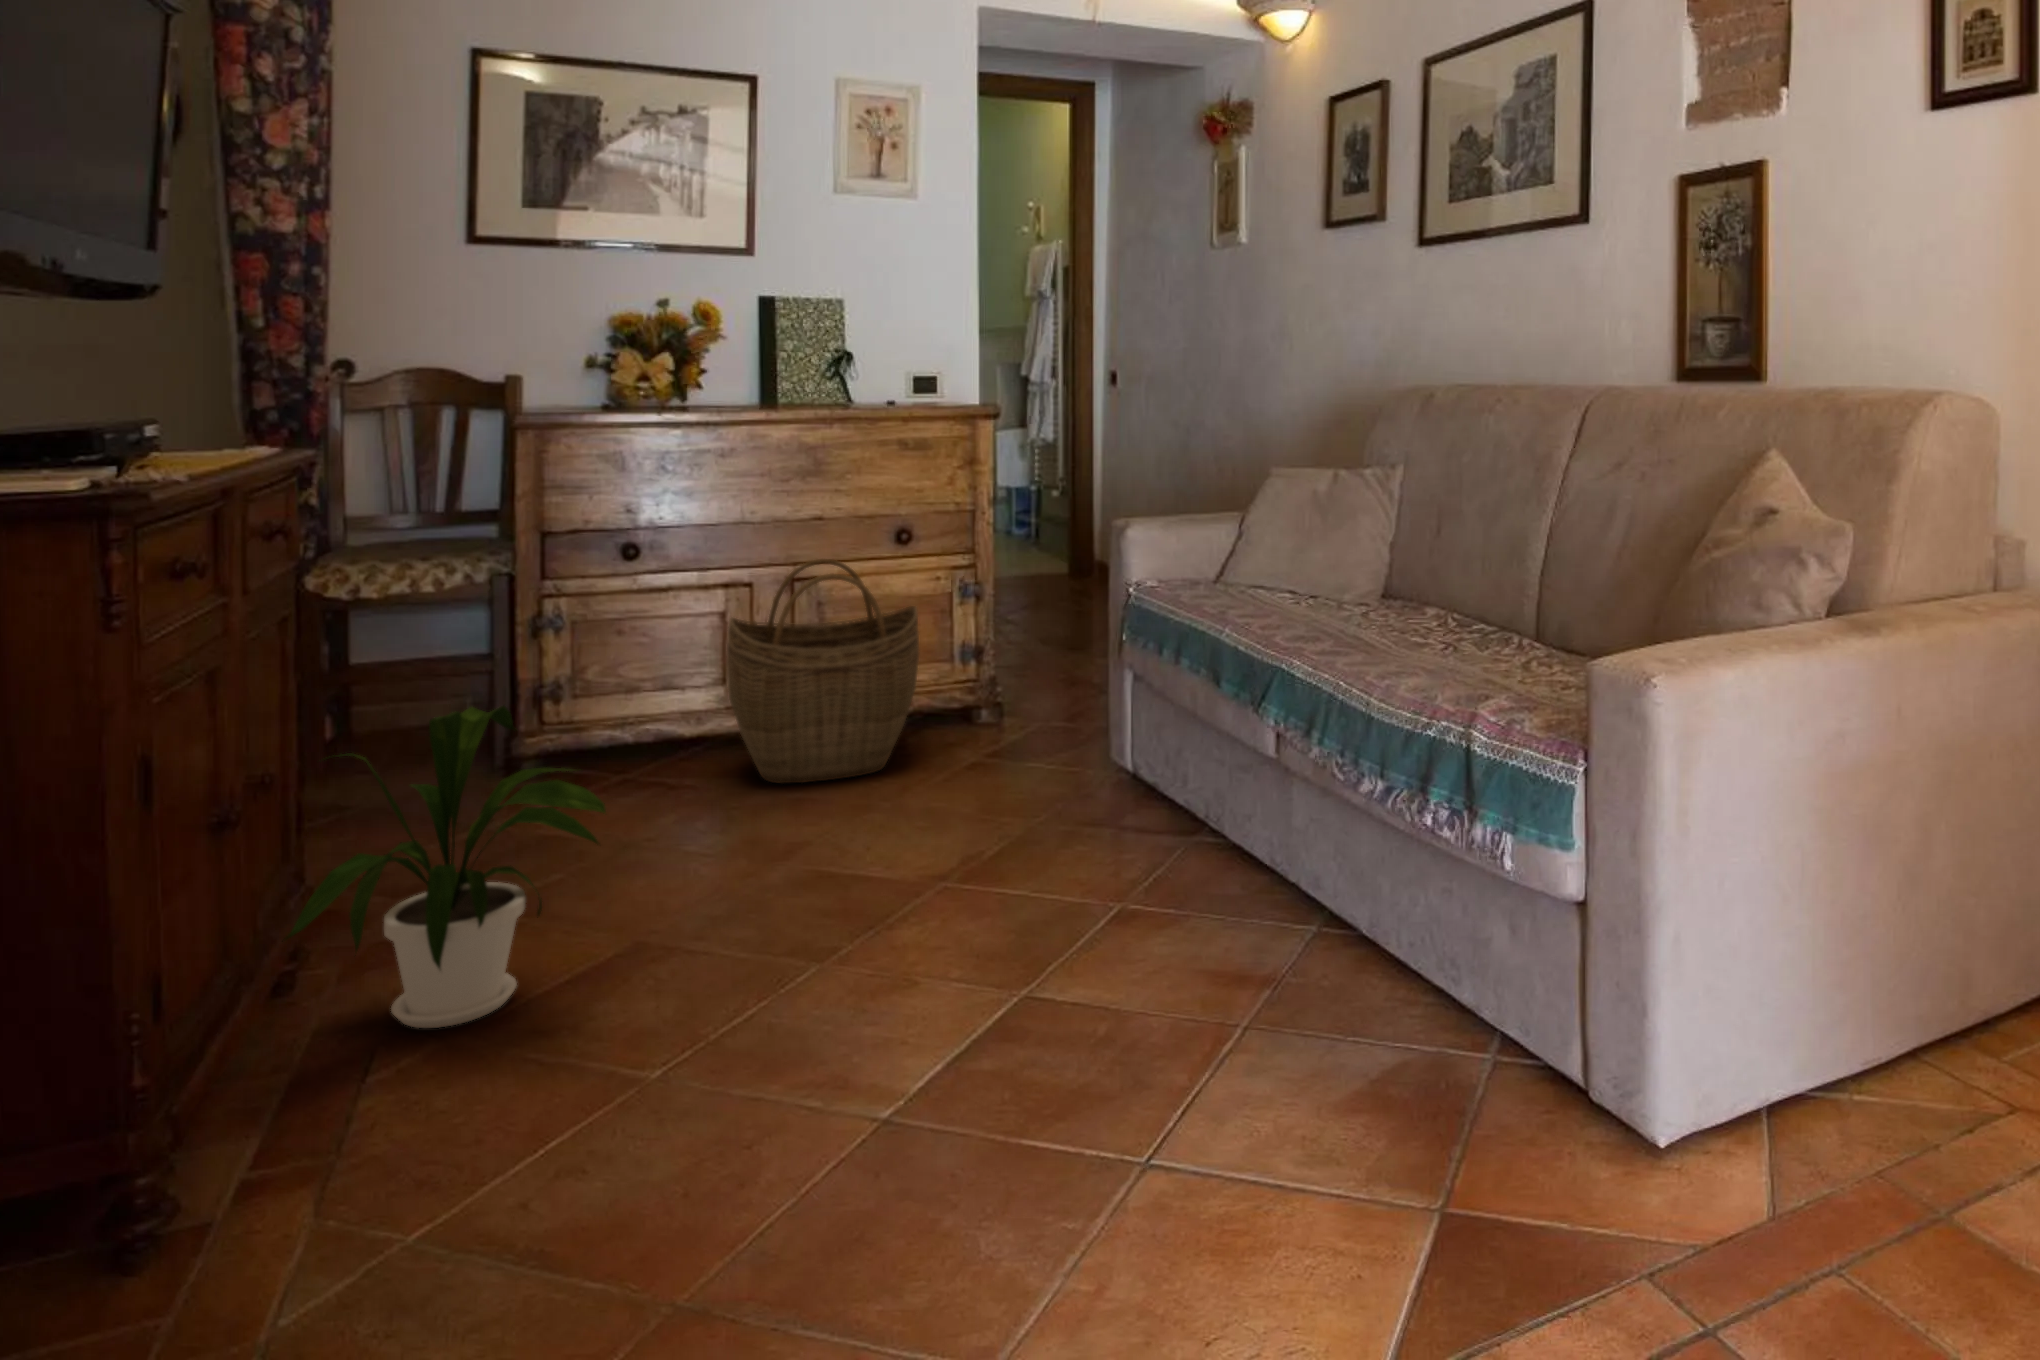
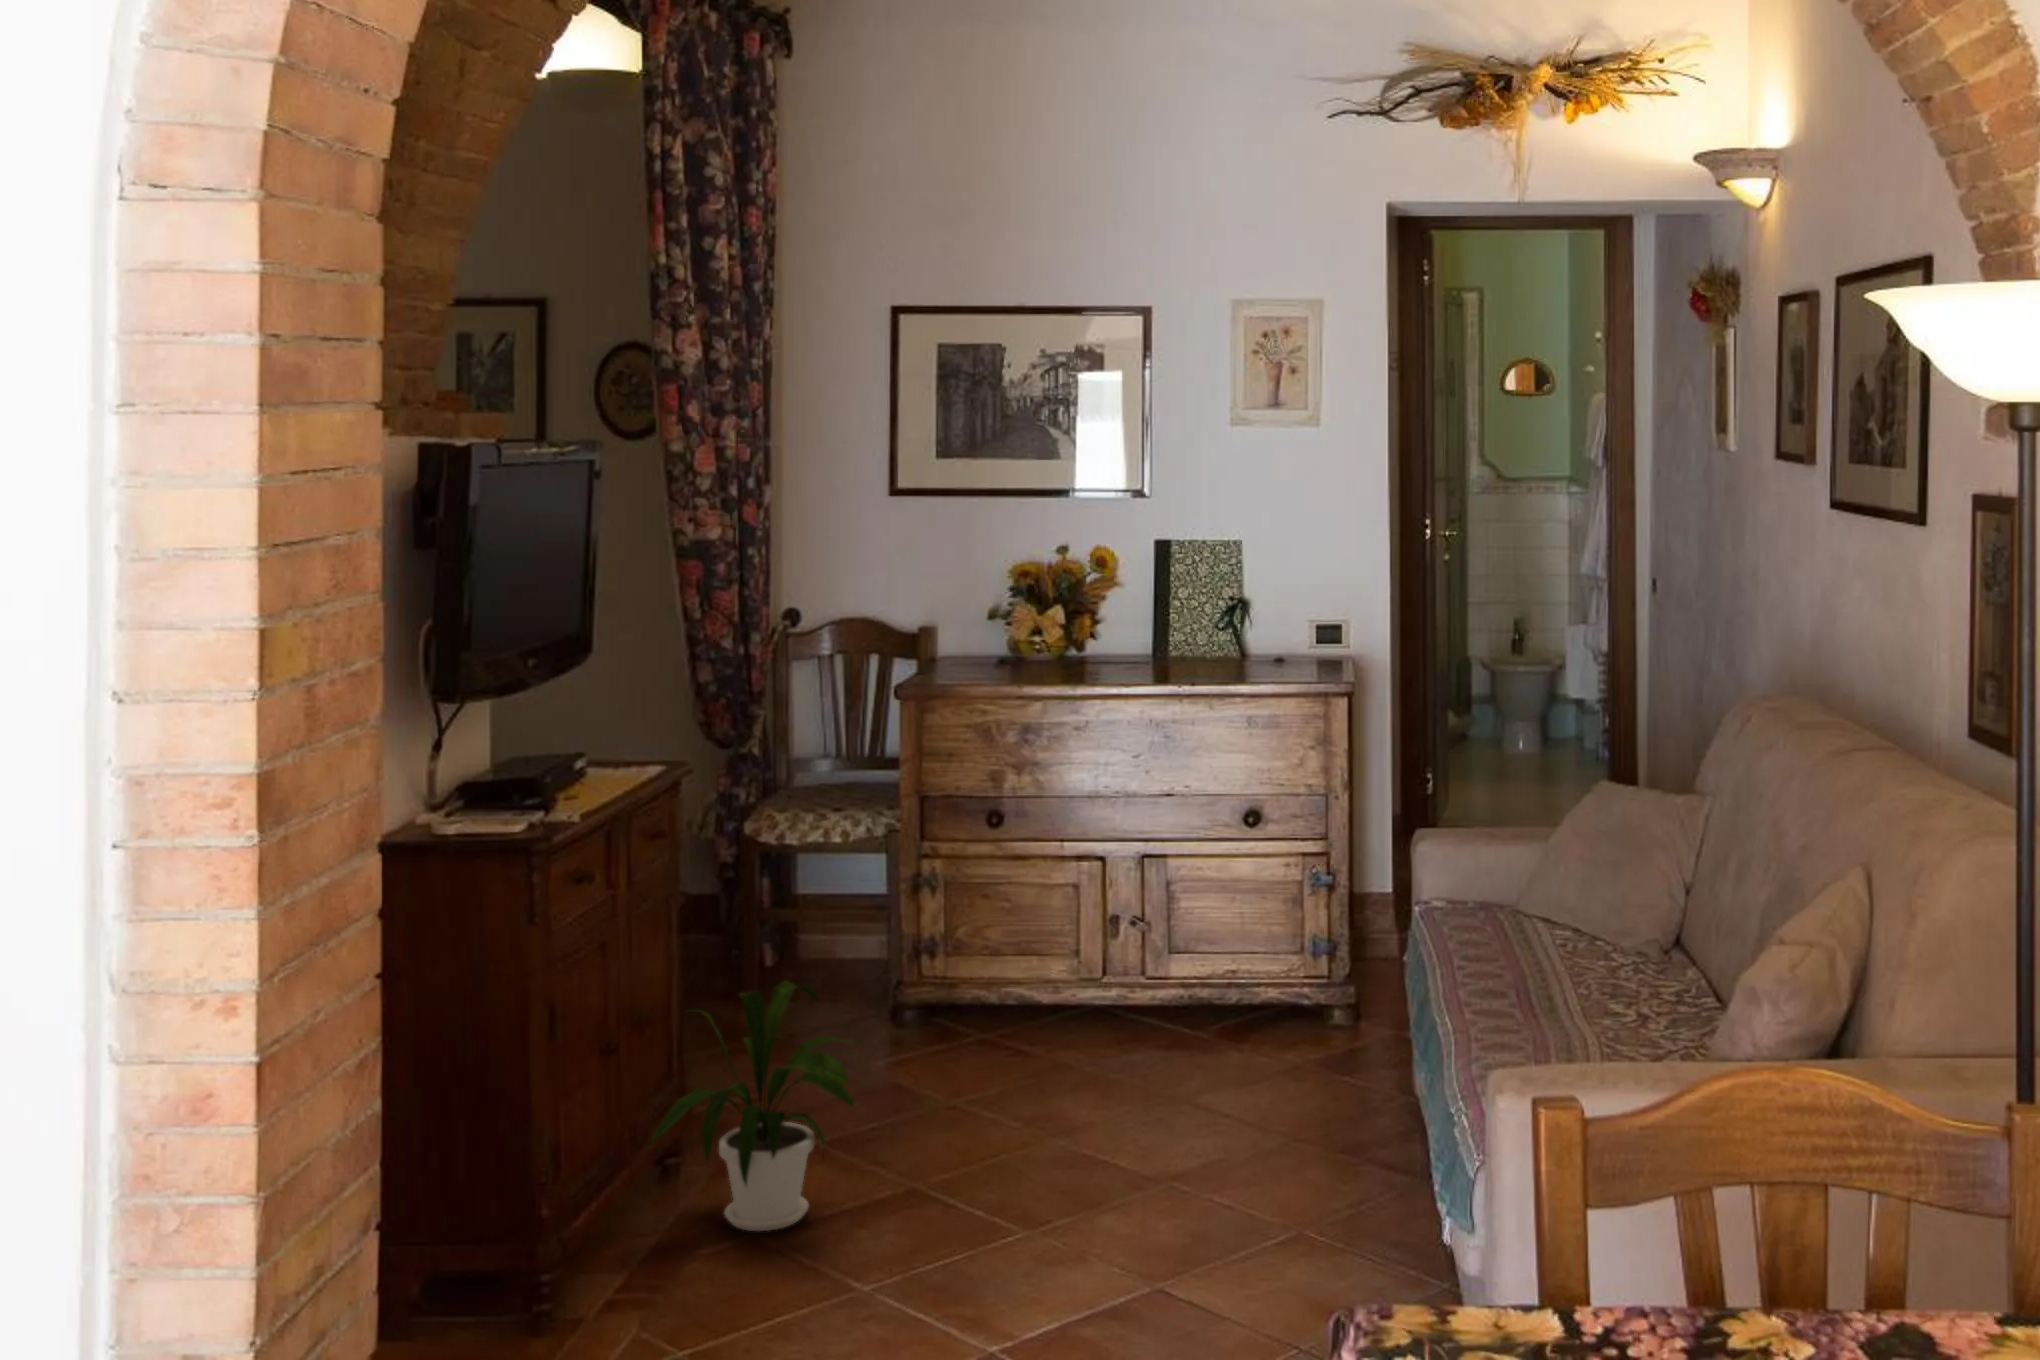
woven basket: present [726,559,919,784] -> none [1063,840,1241,1068]

